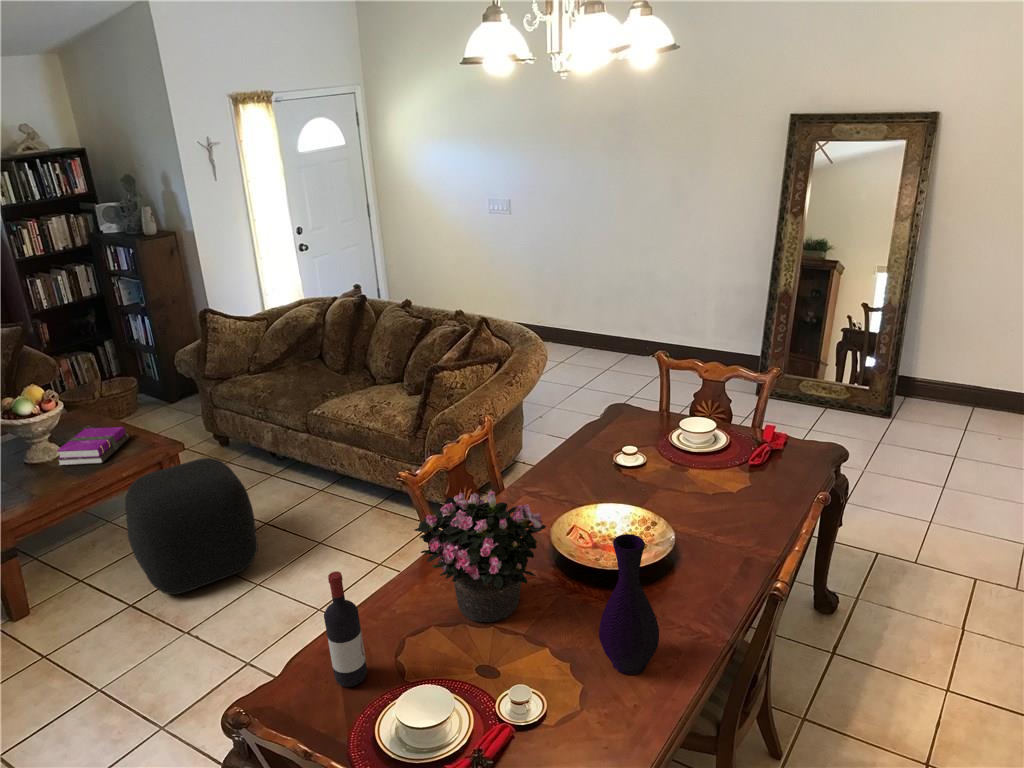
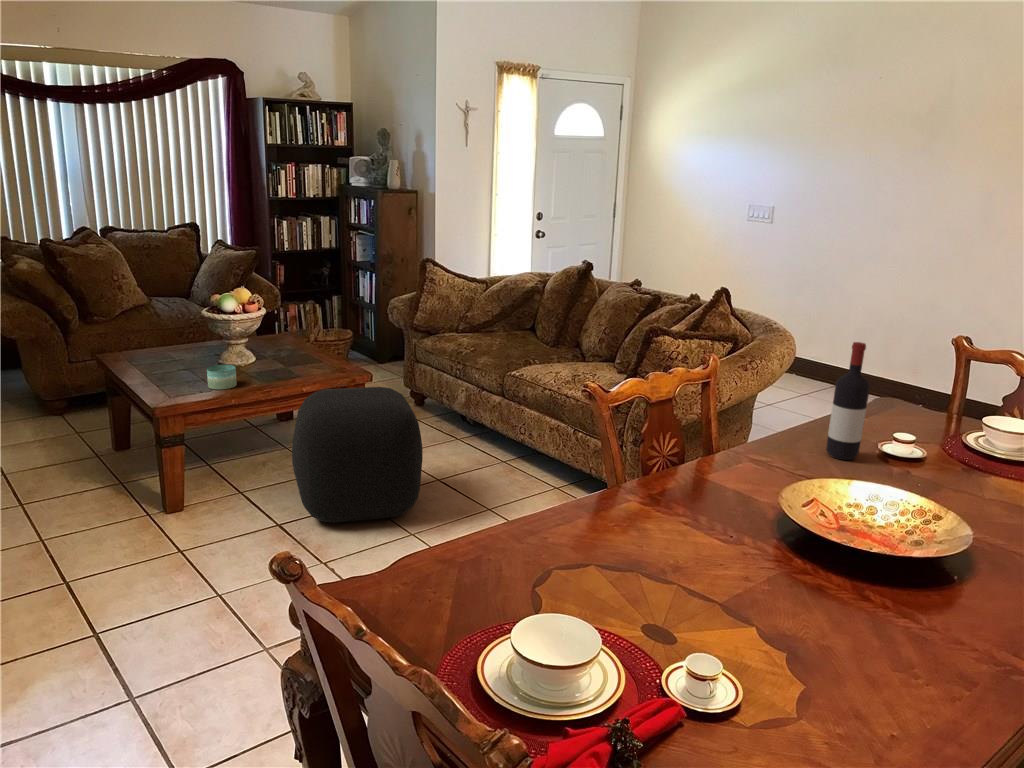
hardback book: present [57,427,129,465] -> none [248,342,321,374]
candle: none [20,470,55,498] -> present [207,365,237,389]
potted flower: present [414,492,546,622] -> none [591,386,786,576]
vase: present [599,534,659,675] -> none [852,451,969,698]
wine bottle: present [324,571,367,687] -> present [826,342,870,460]

